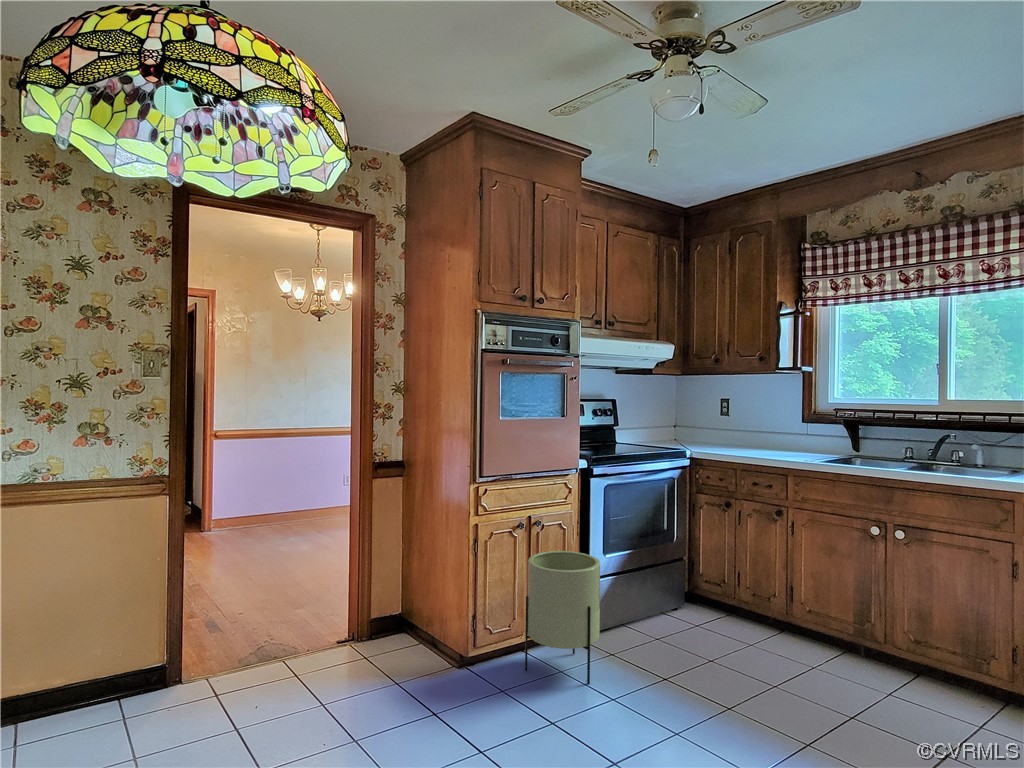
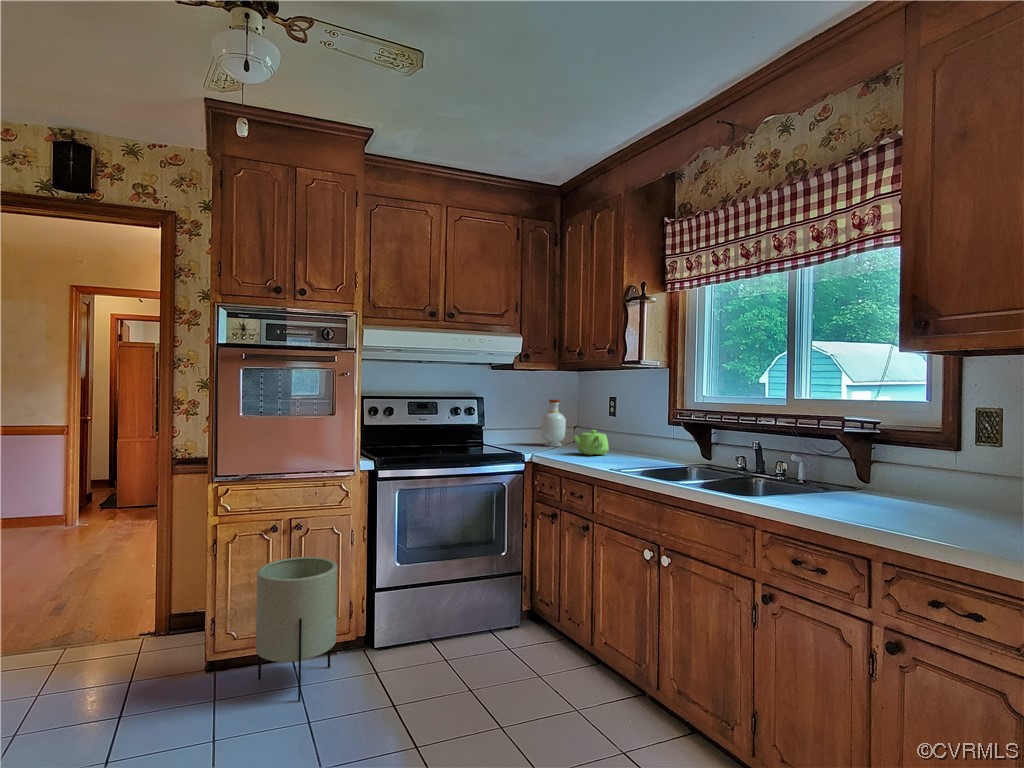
bottle: none [660,401,683,443] -> present [542,400,567,446]
teapot: none [720,427,750,449] -> present [574,430,609,456]

